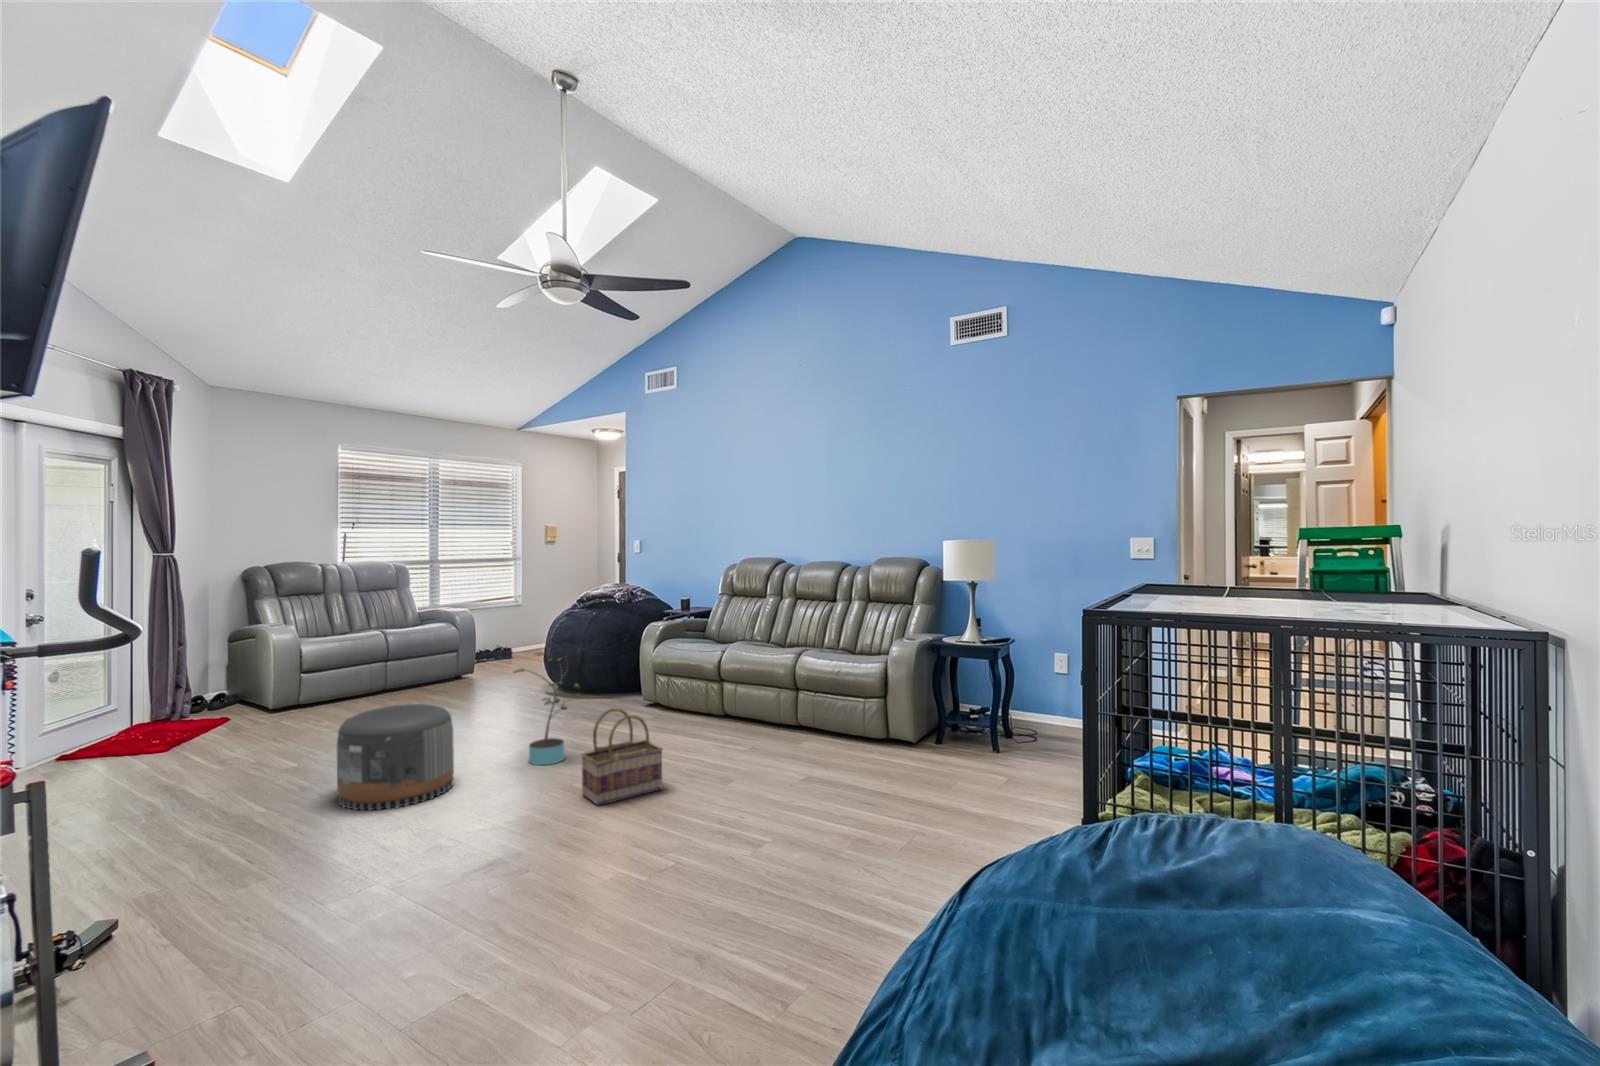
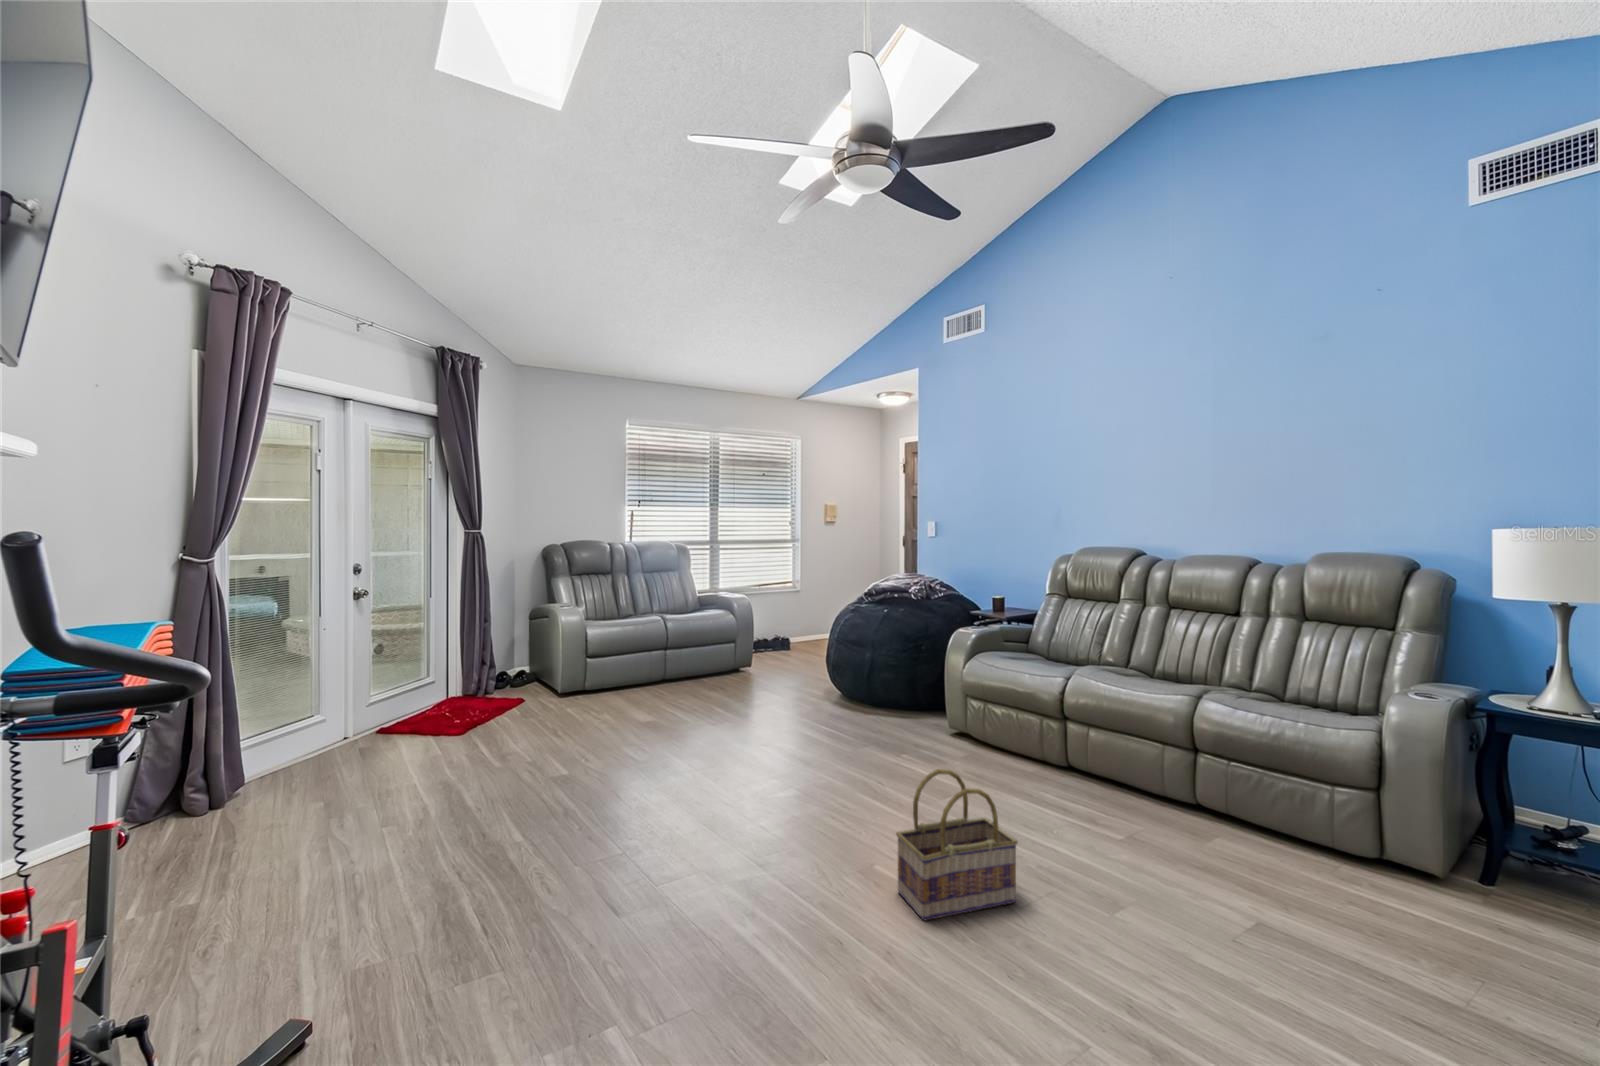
potted plant: present [514,653,581,765] -> none [801,668,888,821]
pouf: present [337,704,454,810] -> none [599,727,730,870]

